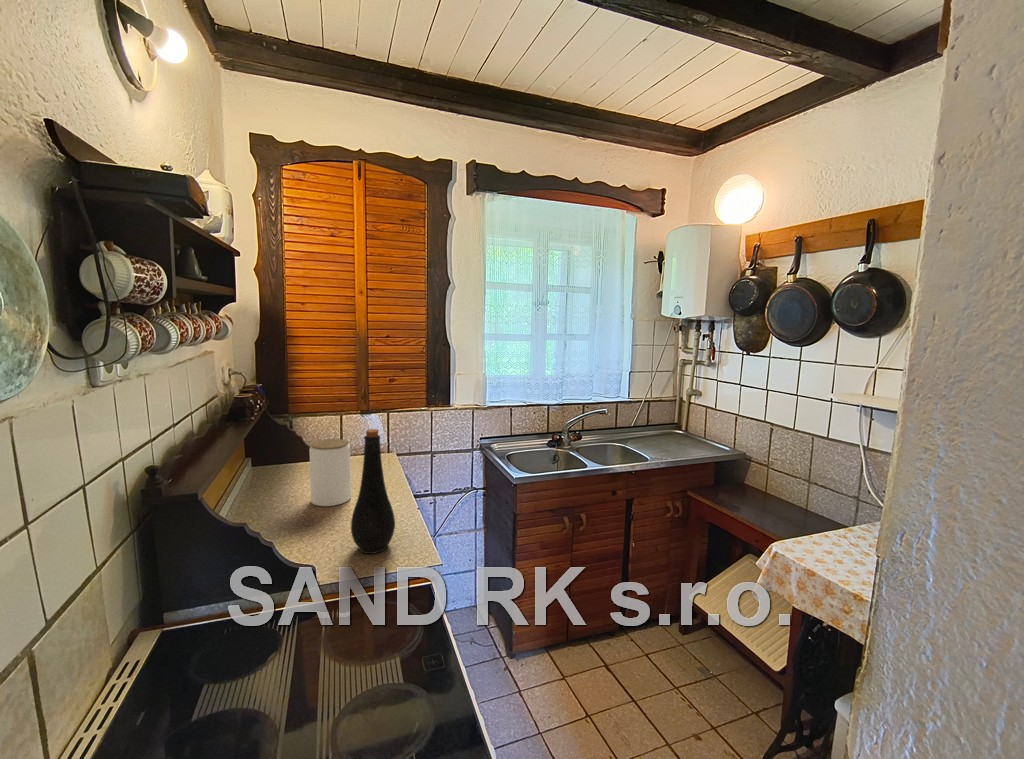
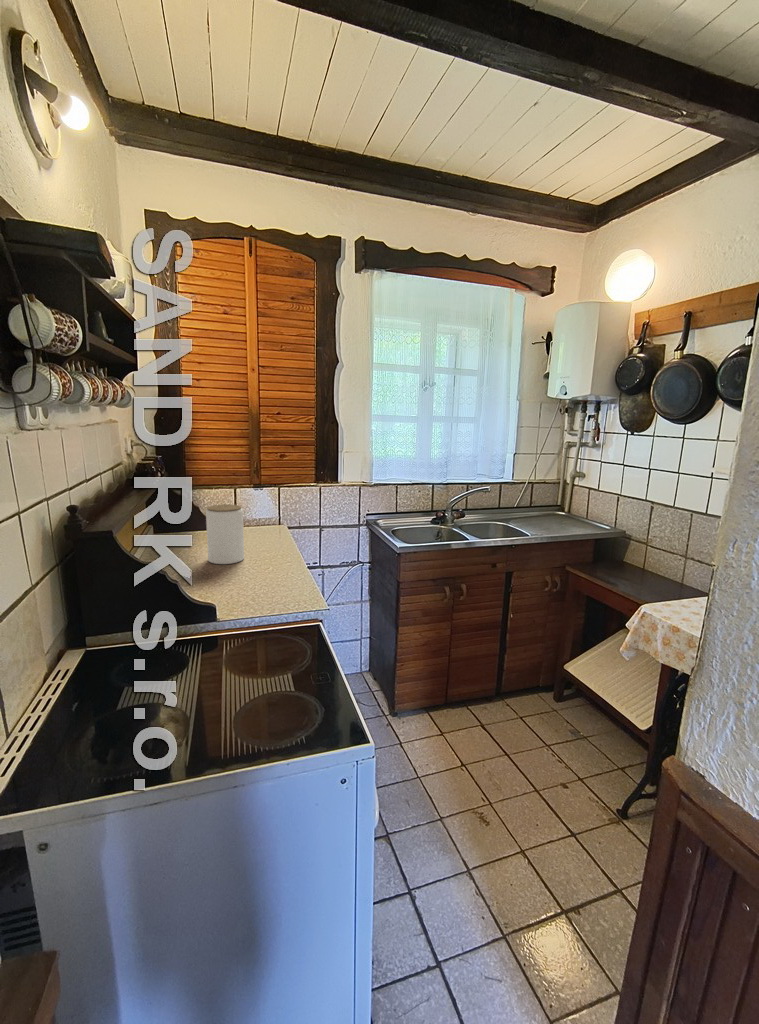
bottle: present [351,429,395,554] -> none [245,486,285,599]

